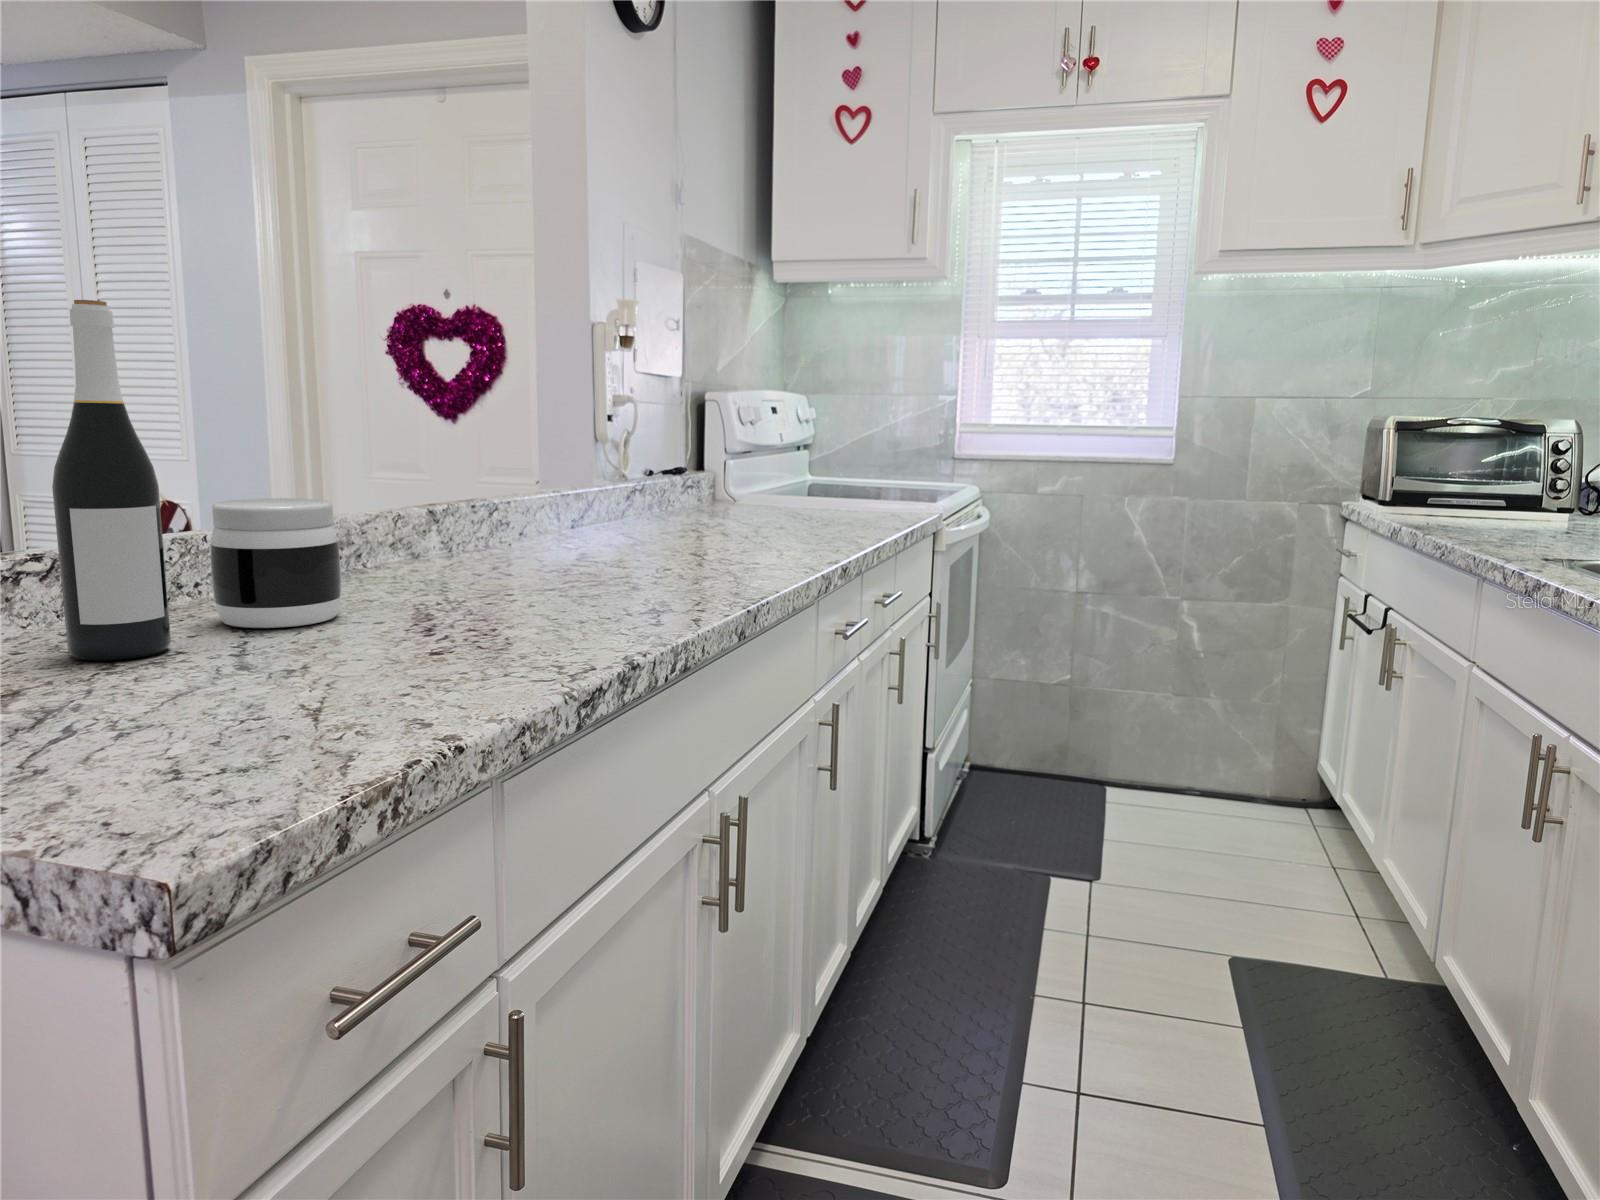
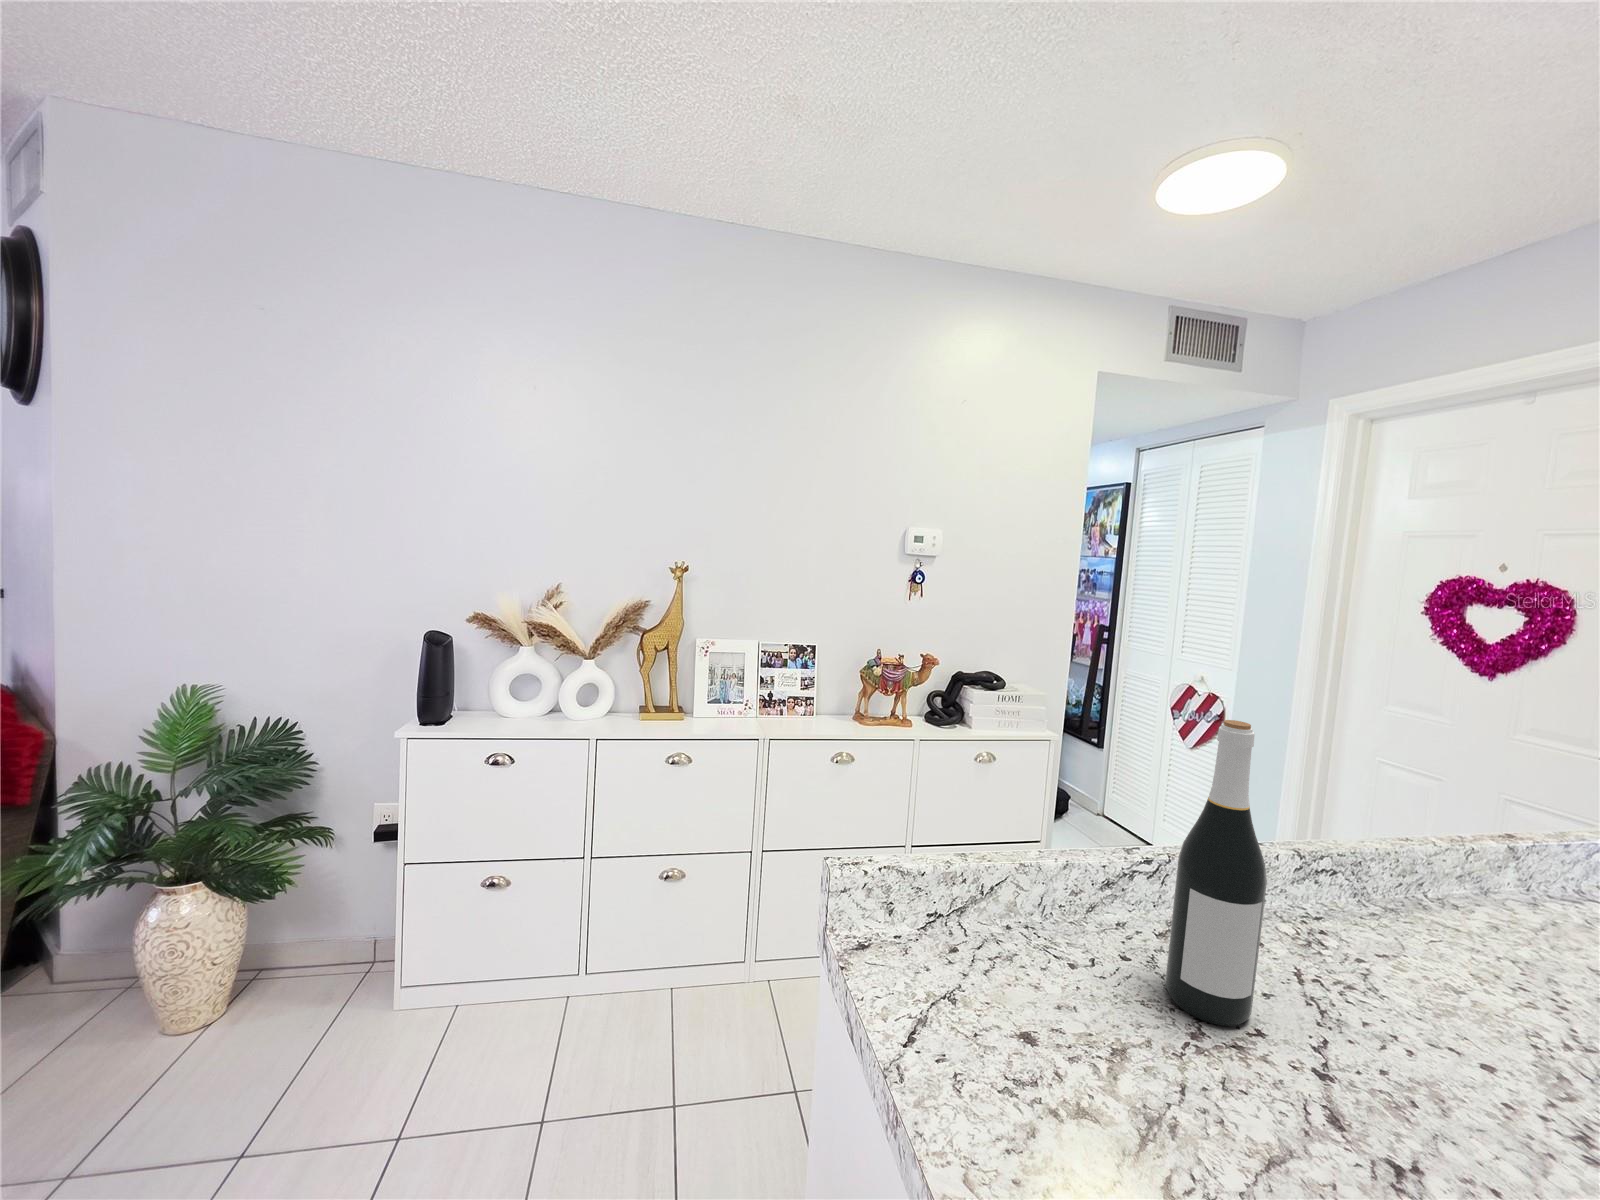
jar: present [210,498,341,628] -> none [1289,865,1436,1029]

